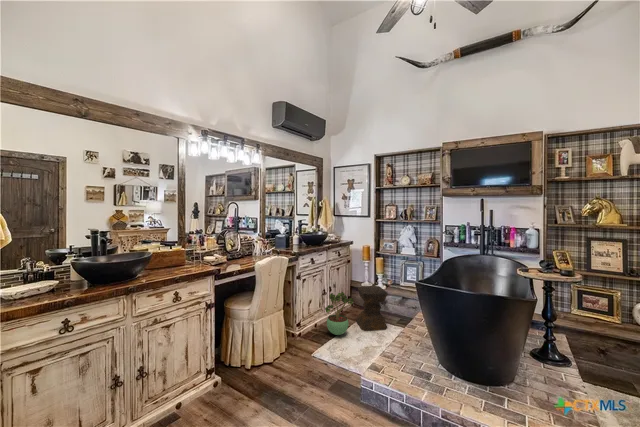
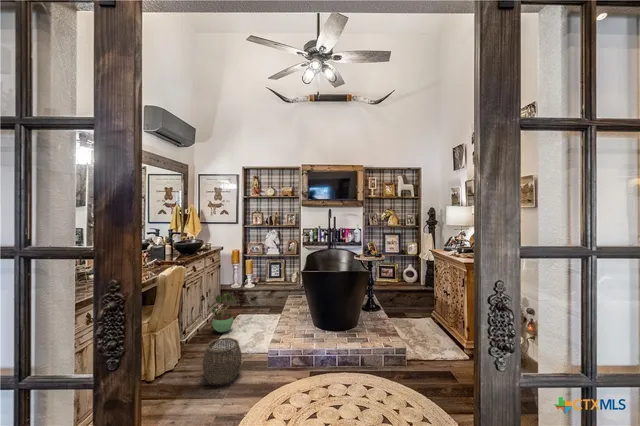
stool: present [356,286,388,331] -> none [234,284,263,324]
woven basket: none [287,345,332,403] -> present [203,338,242,384]

